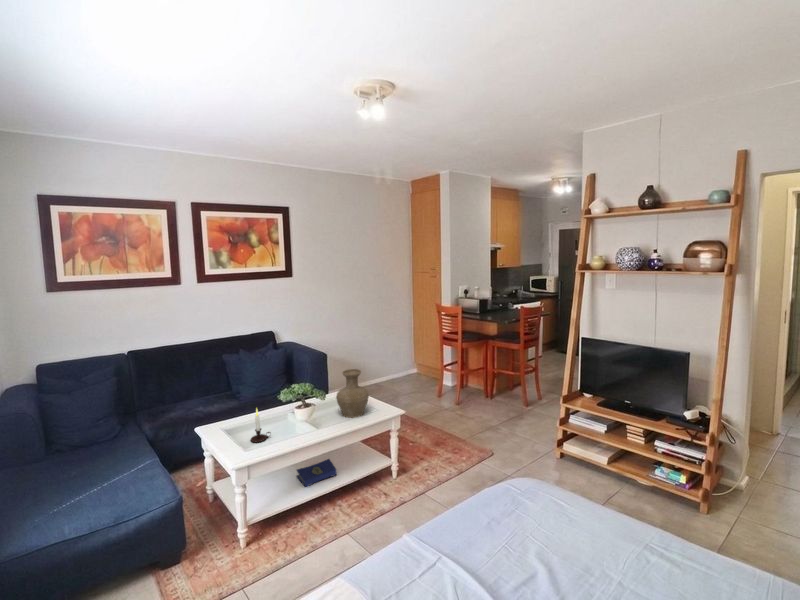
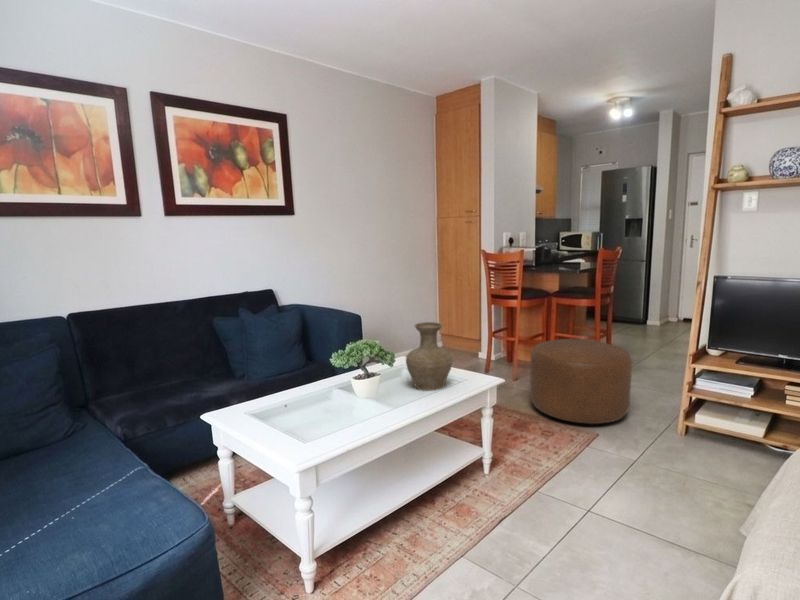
ottoman: none [454,376,526,444] -> present [530,339,632,424]
candle: present [250,409,270,442] -> none [303,374,333,427]
hardcover book: present [296,459,336,486] -> none [360,451,420,492]

